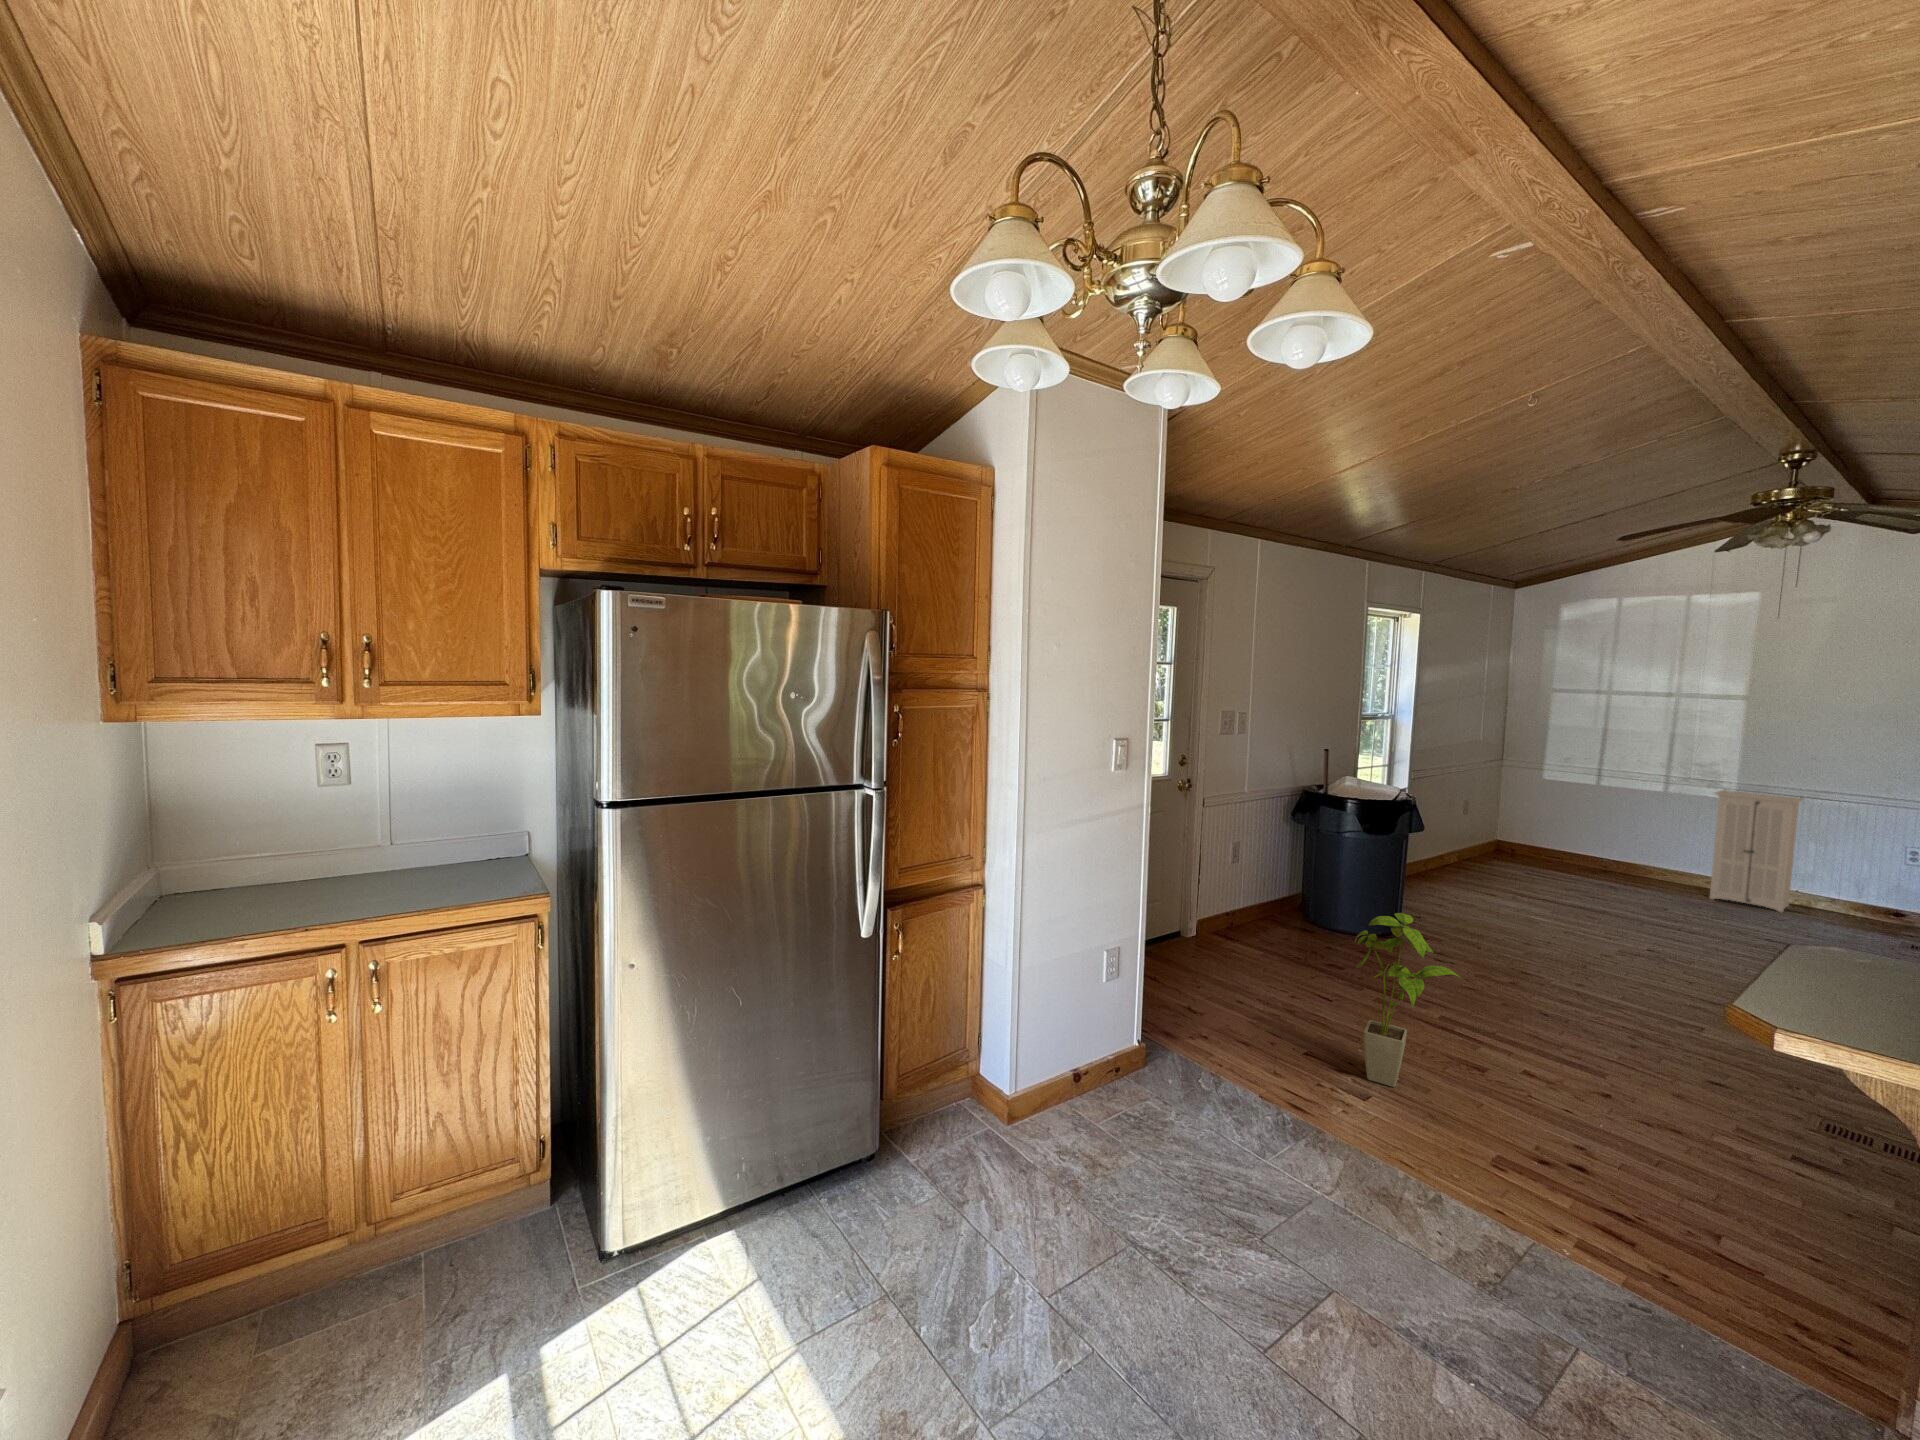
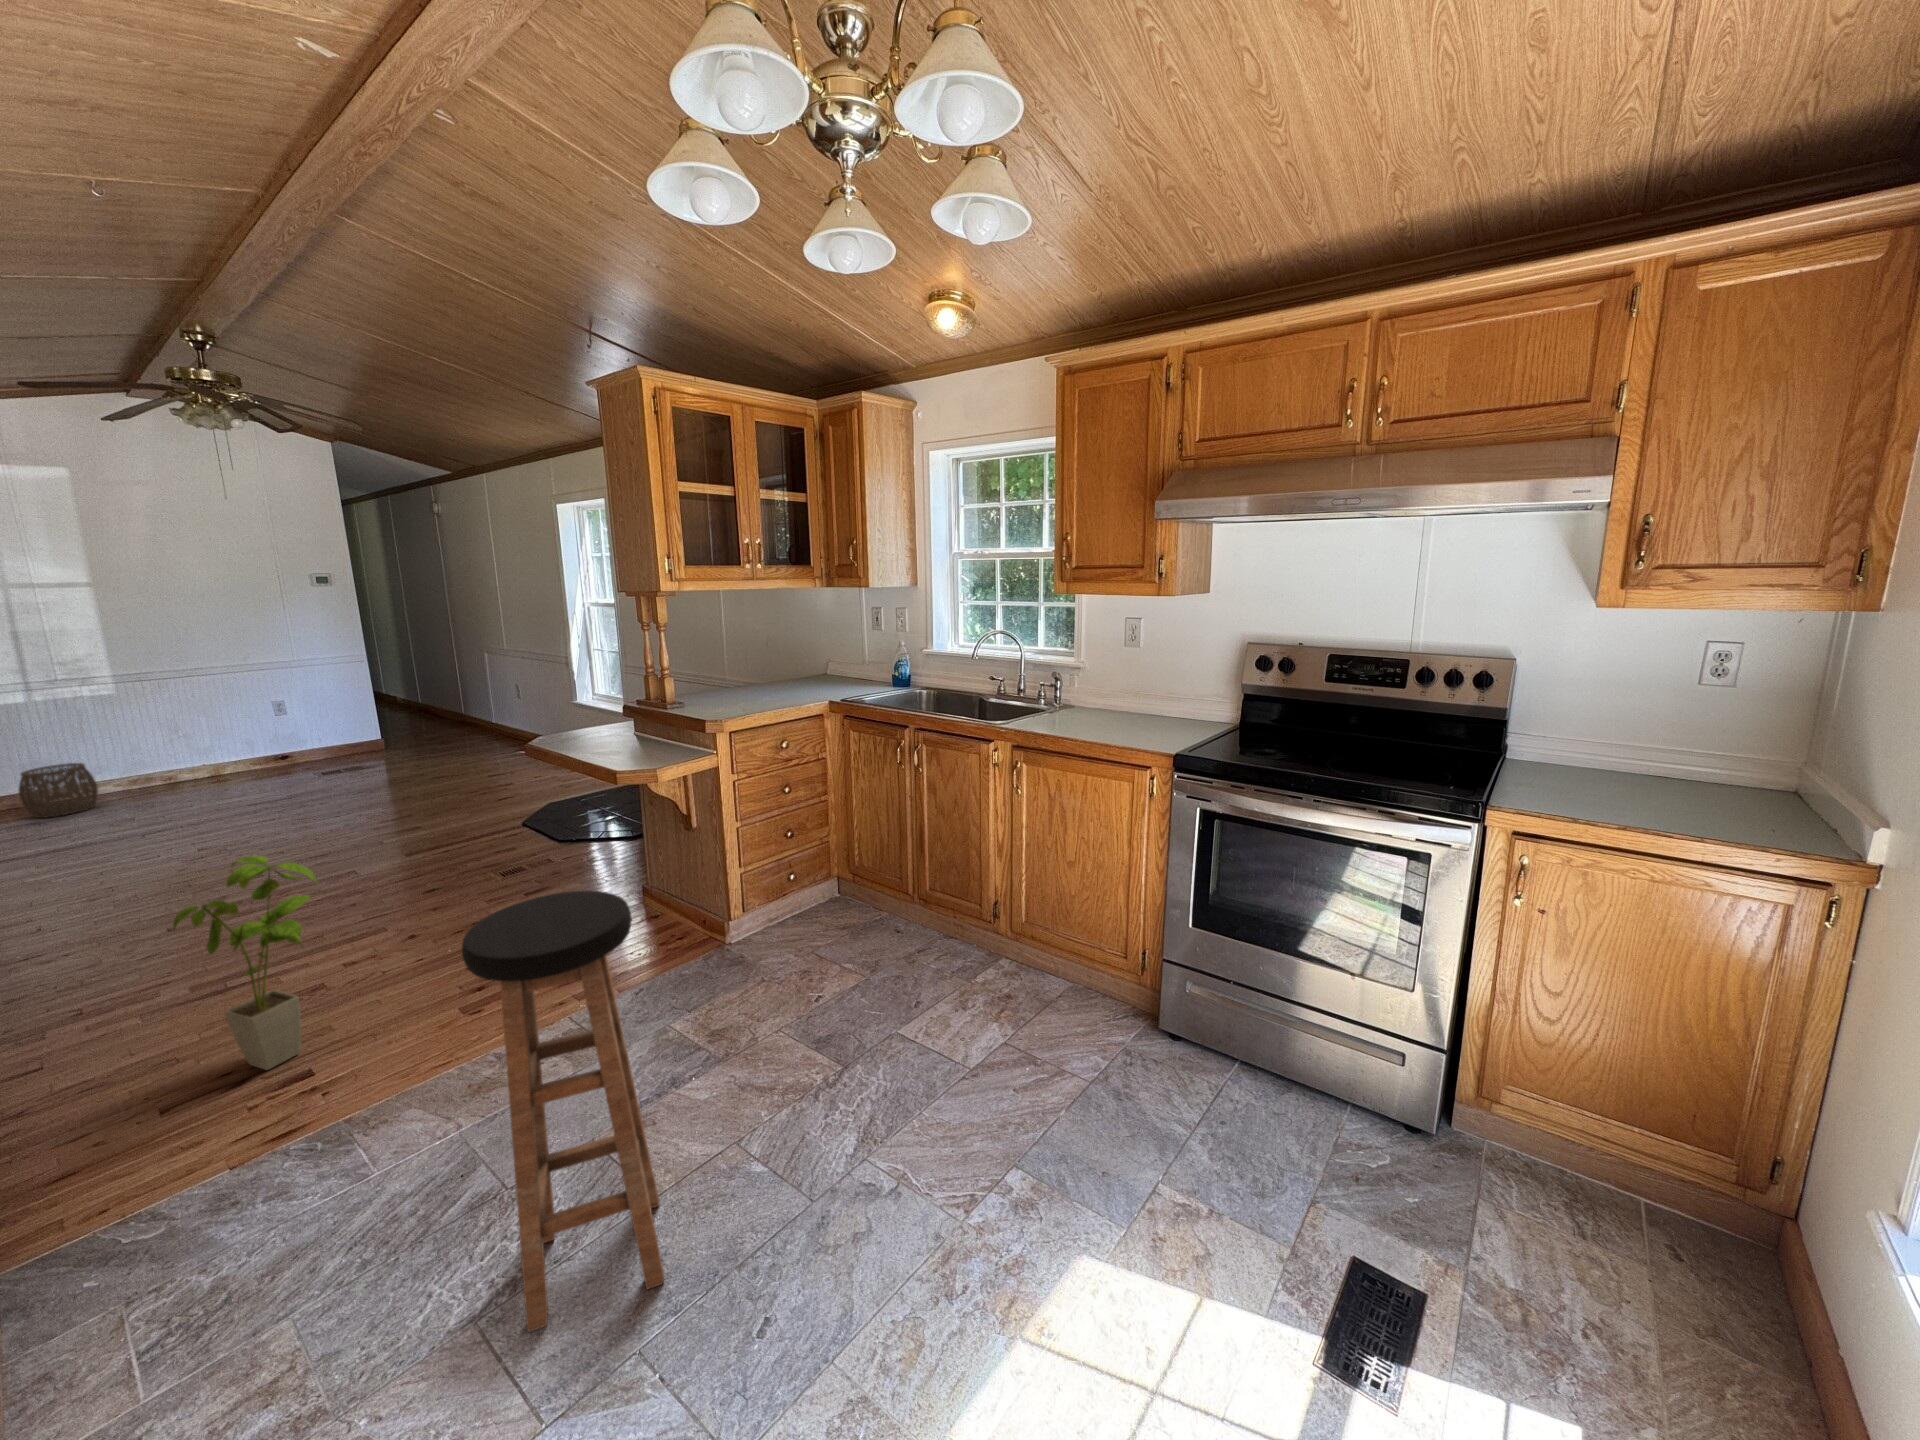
storage cabinet: present [1710,790,1803,913] -> none [100,675,209,799]
woven basket: none [1621,845,1683,892] -> present [19,763,98,818]
bar stool: none [1121,968,1273,1367] -> present [462,891,664,1332]

